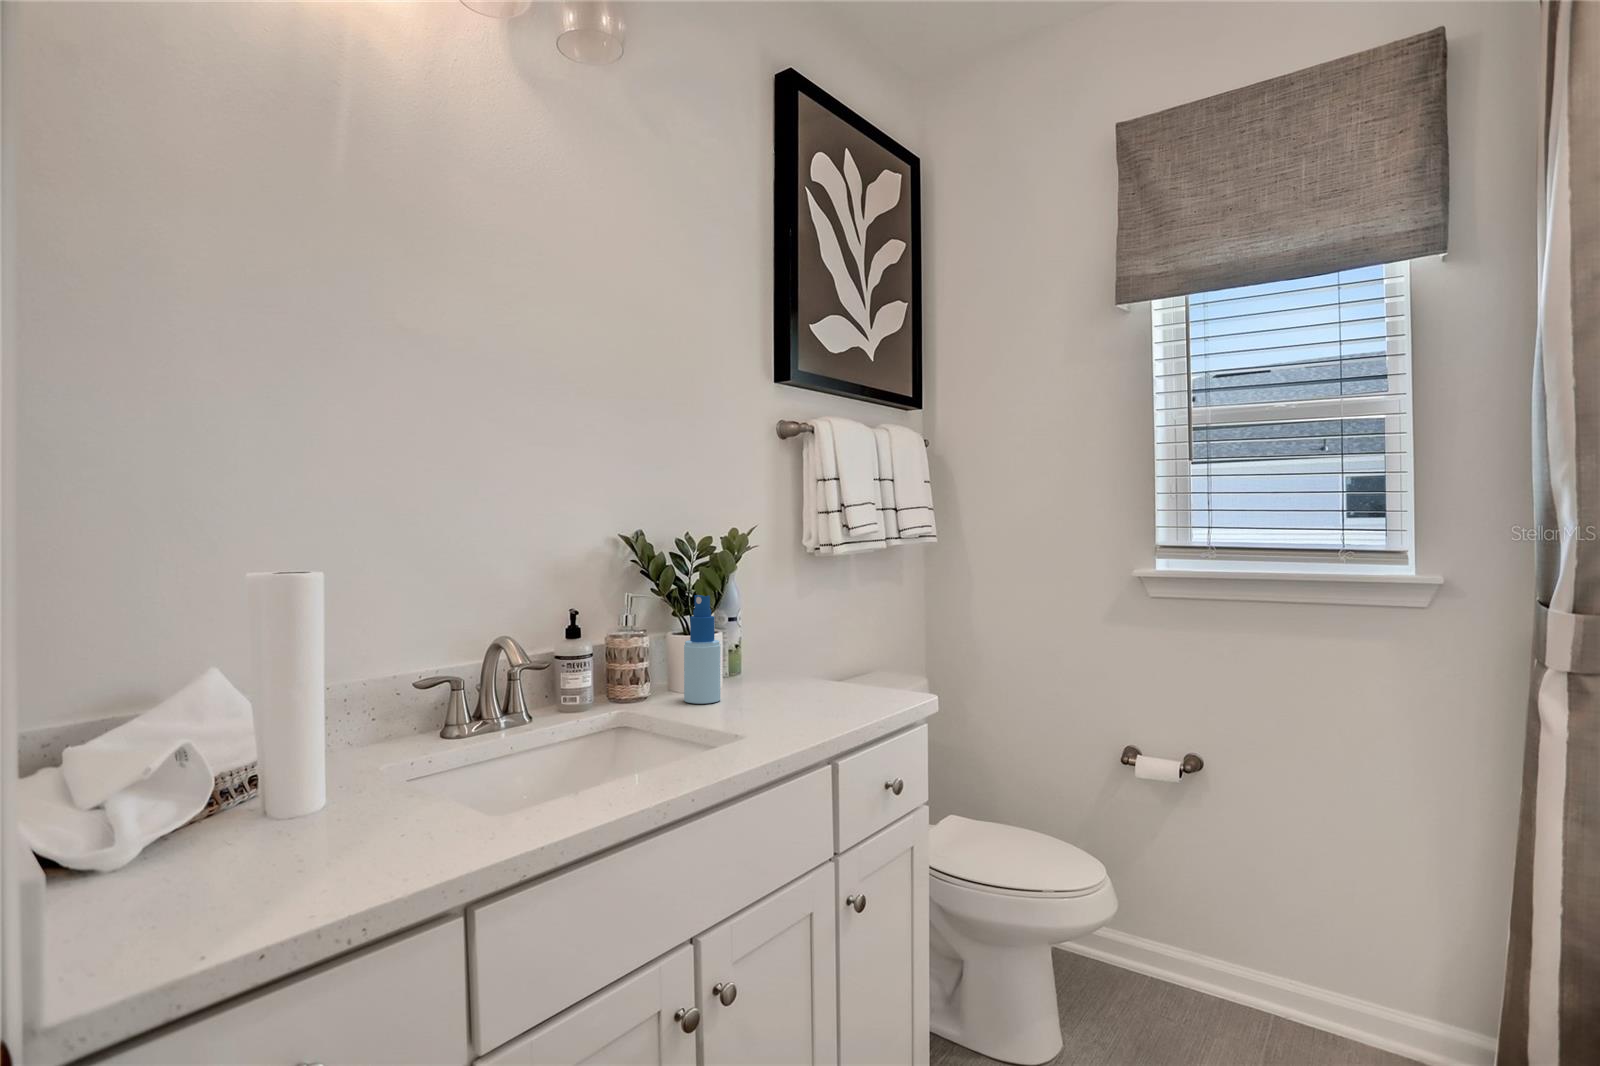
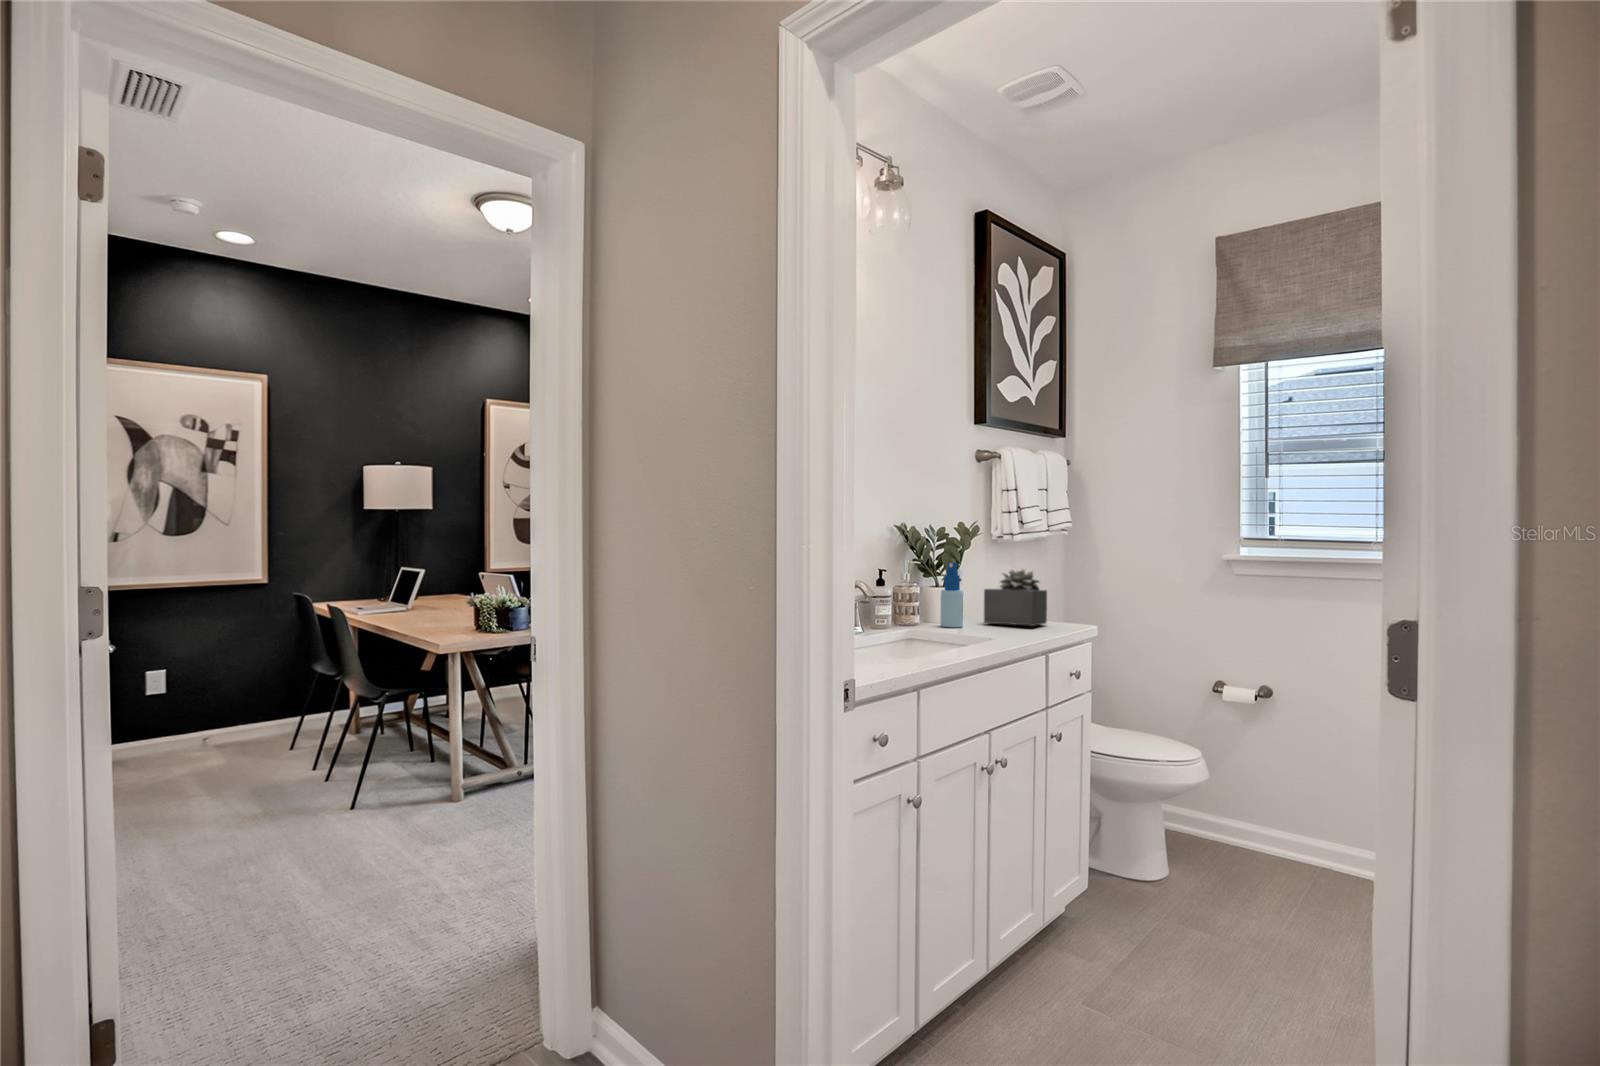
succulent plant: none [760,601,862,698] -> present [984,569,1047,626]

